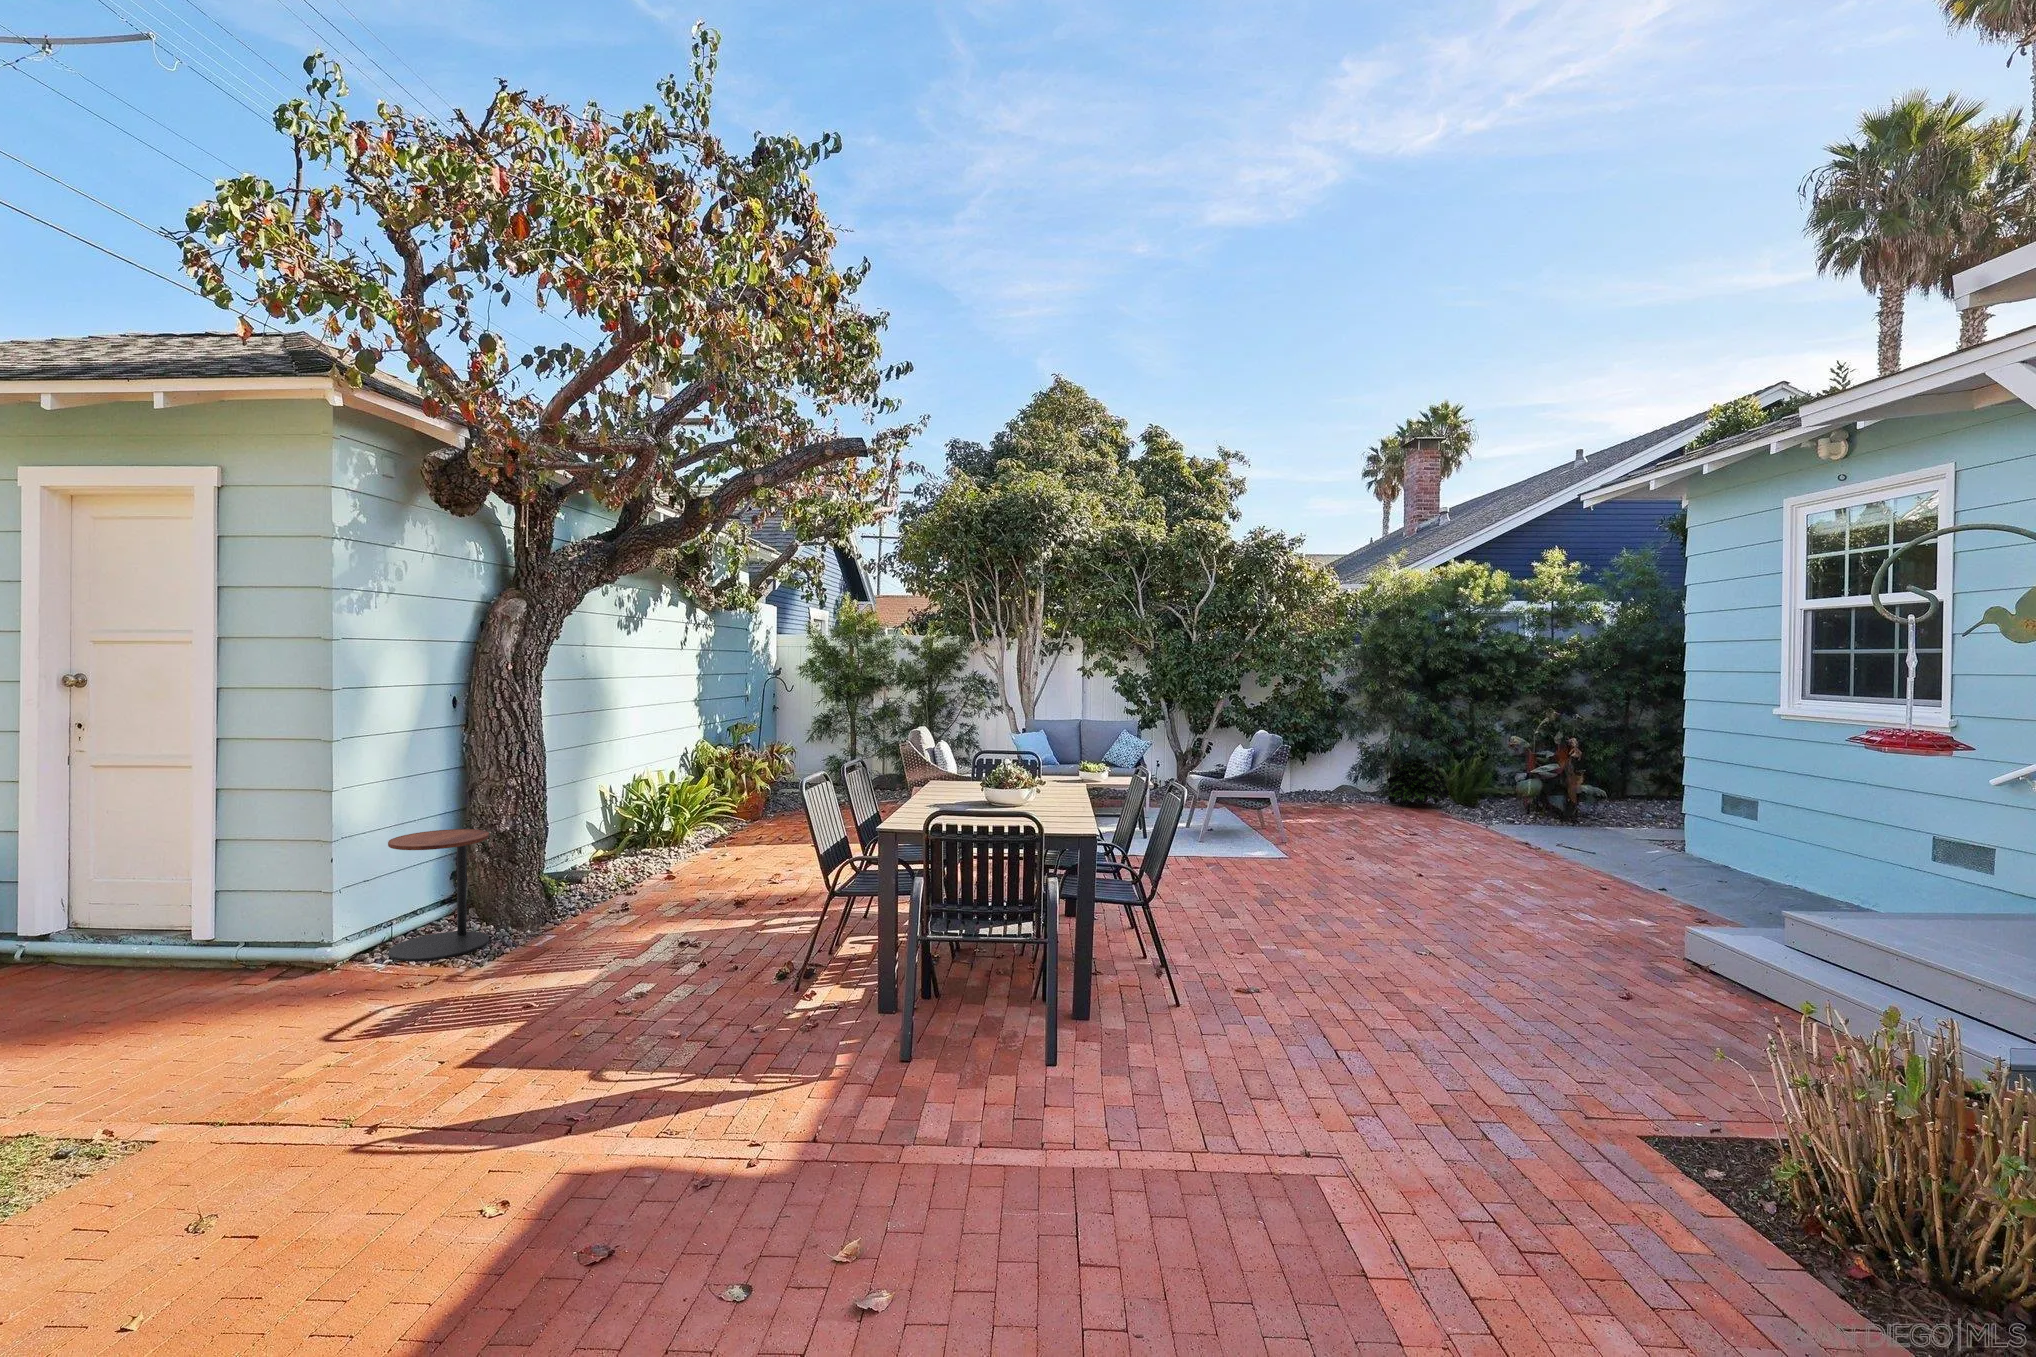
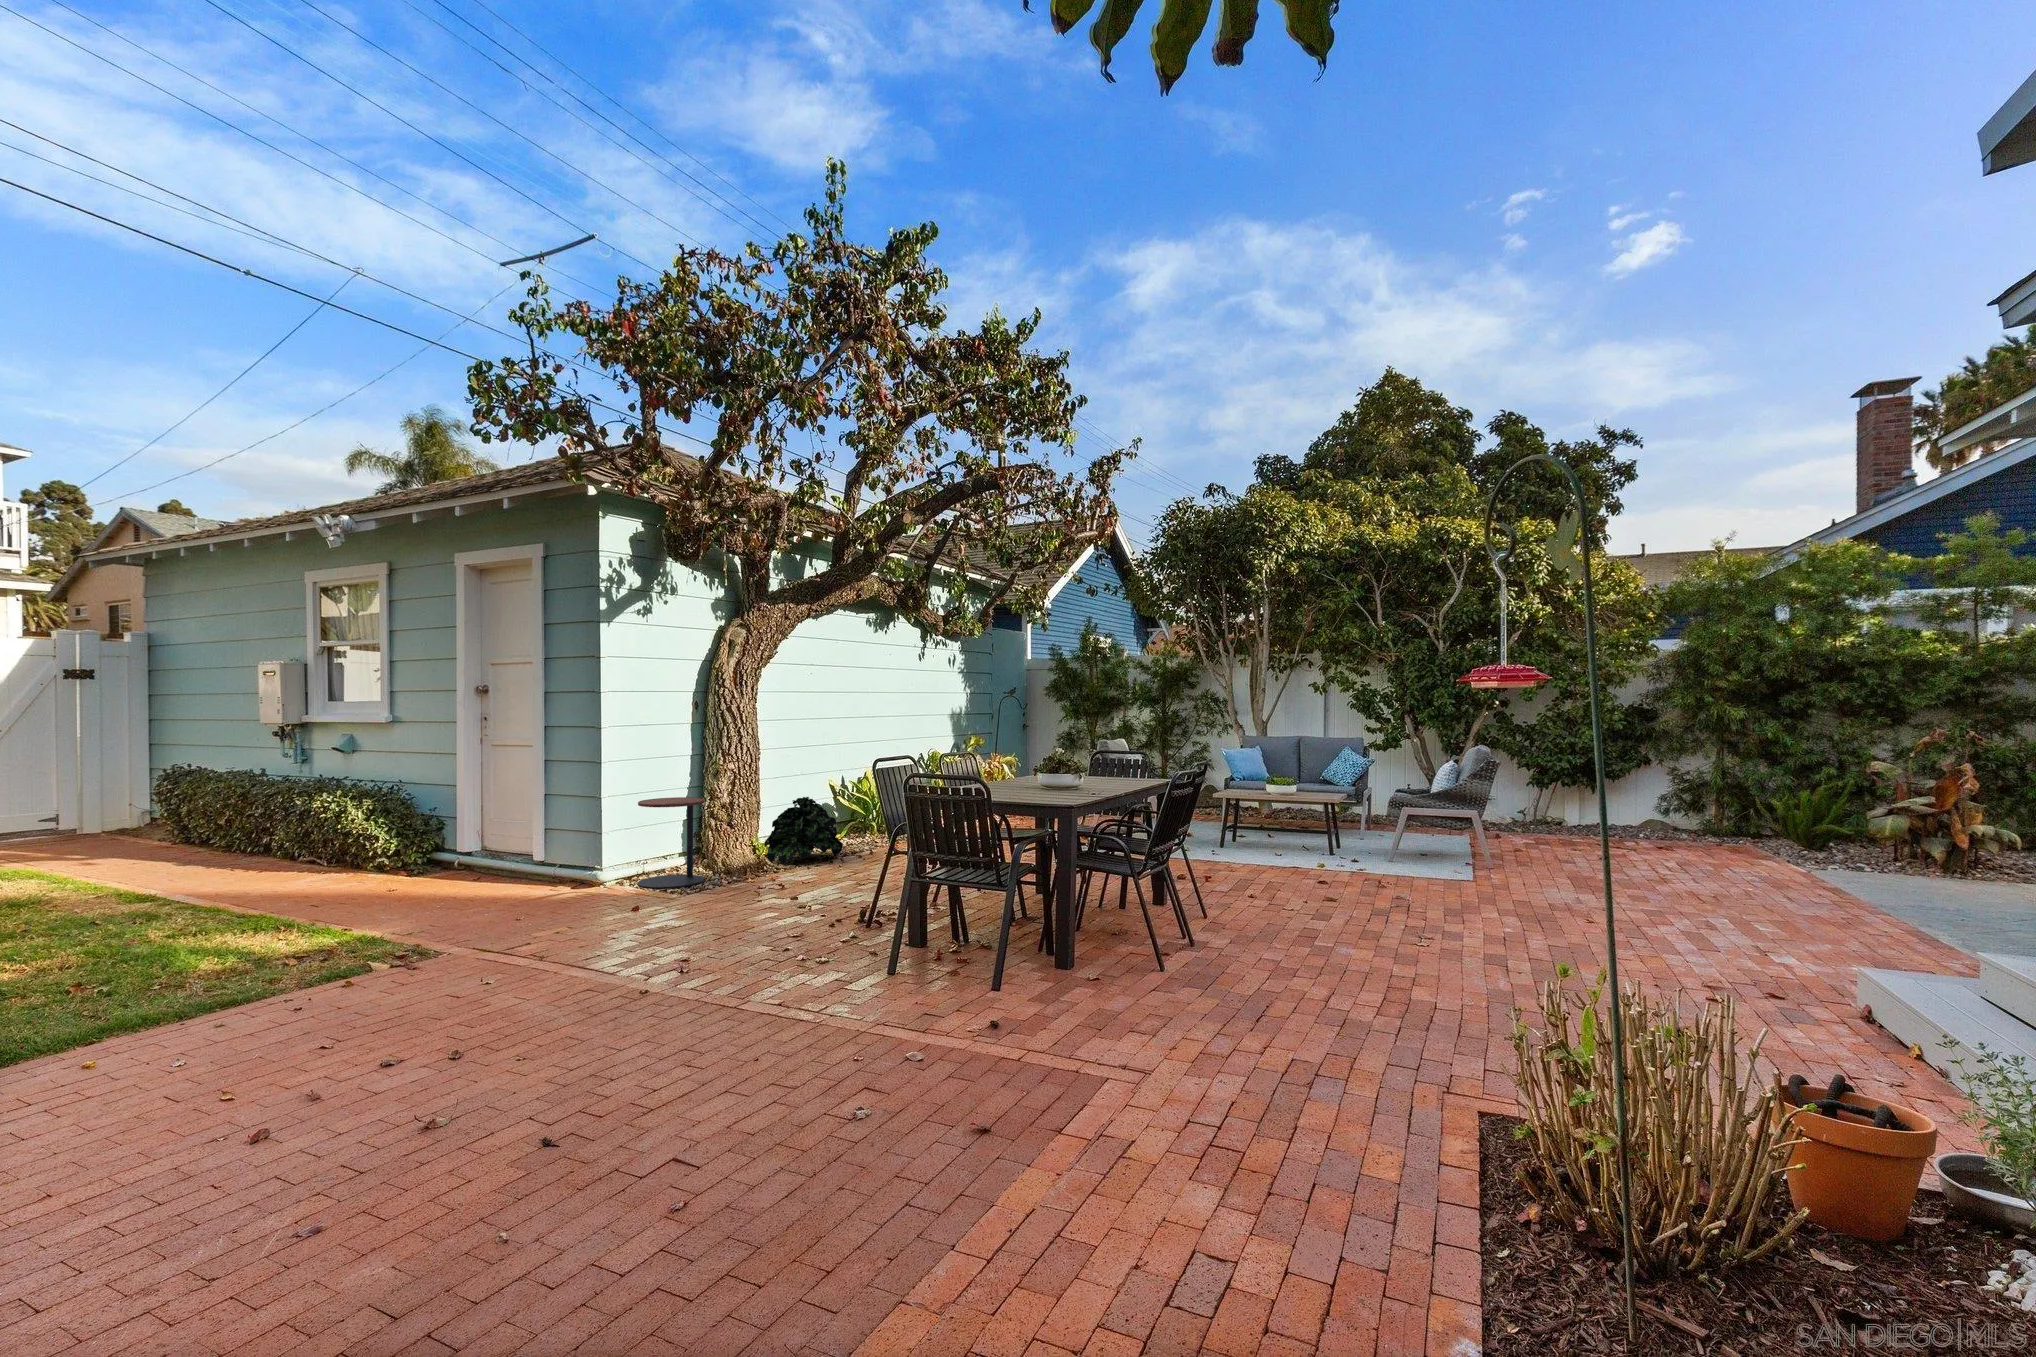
potted plant: present [1385,759,1449,805] -> present [764,797,843,864]

